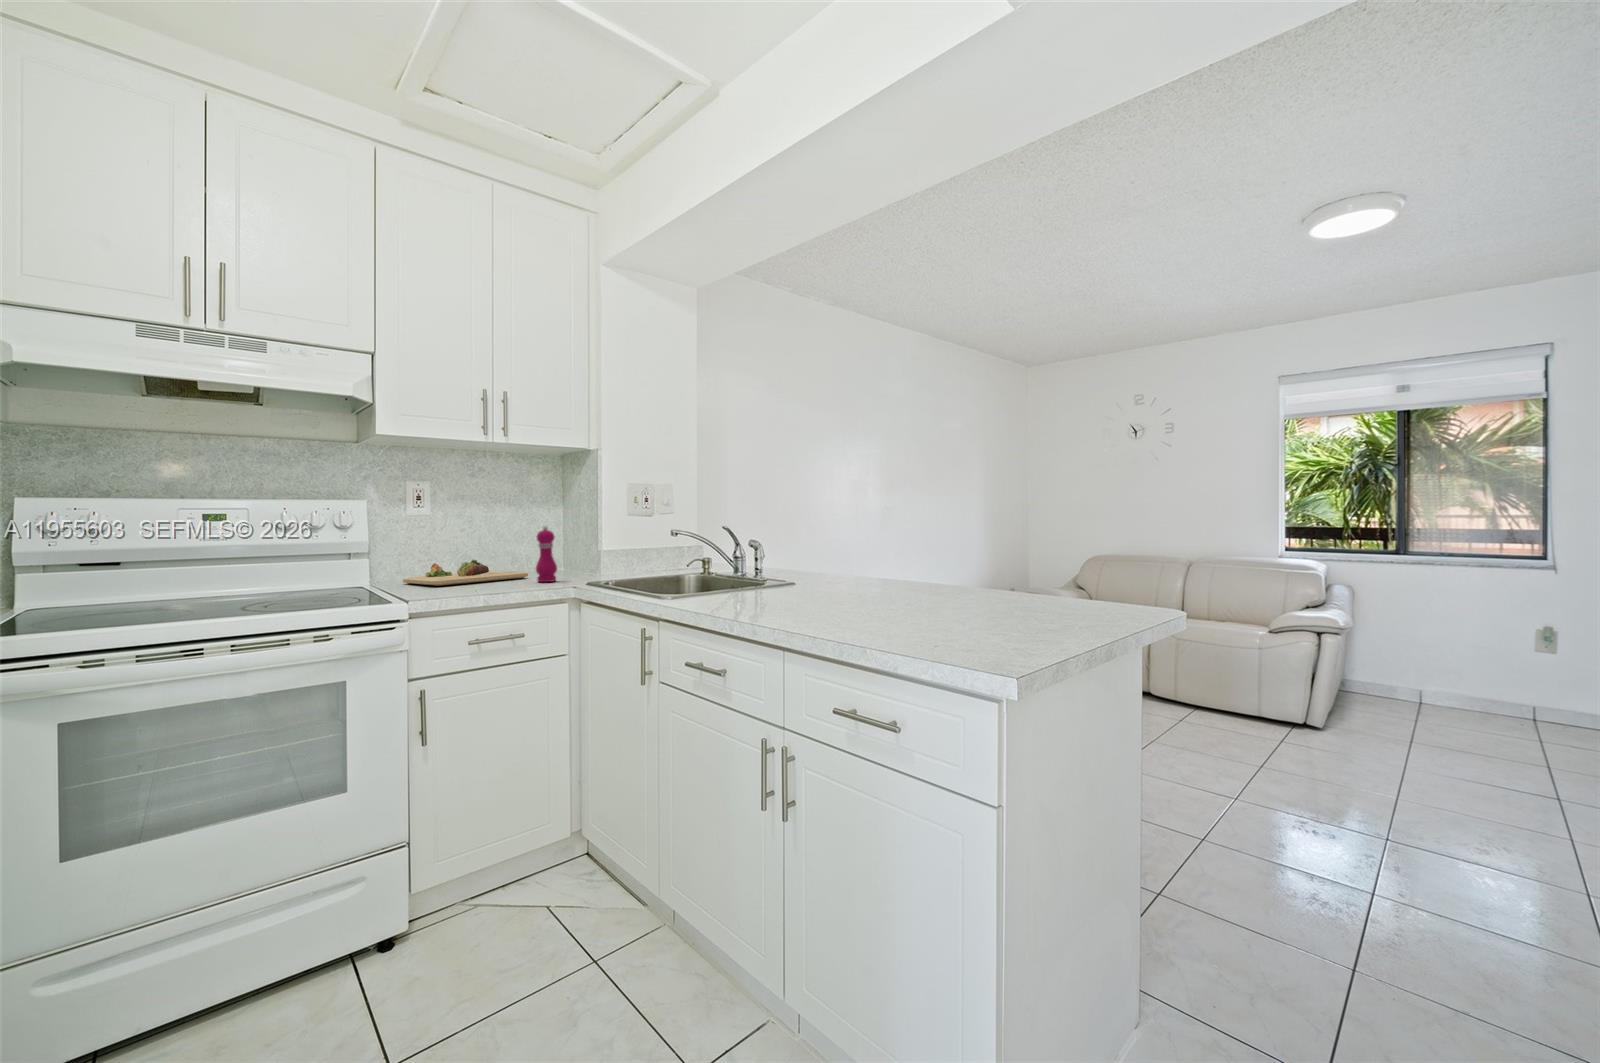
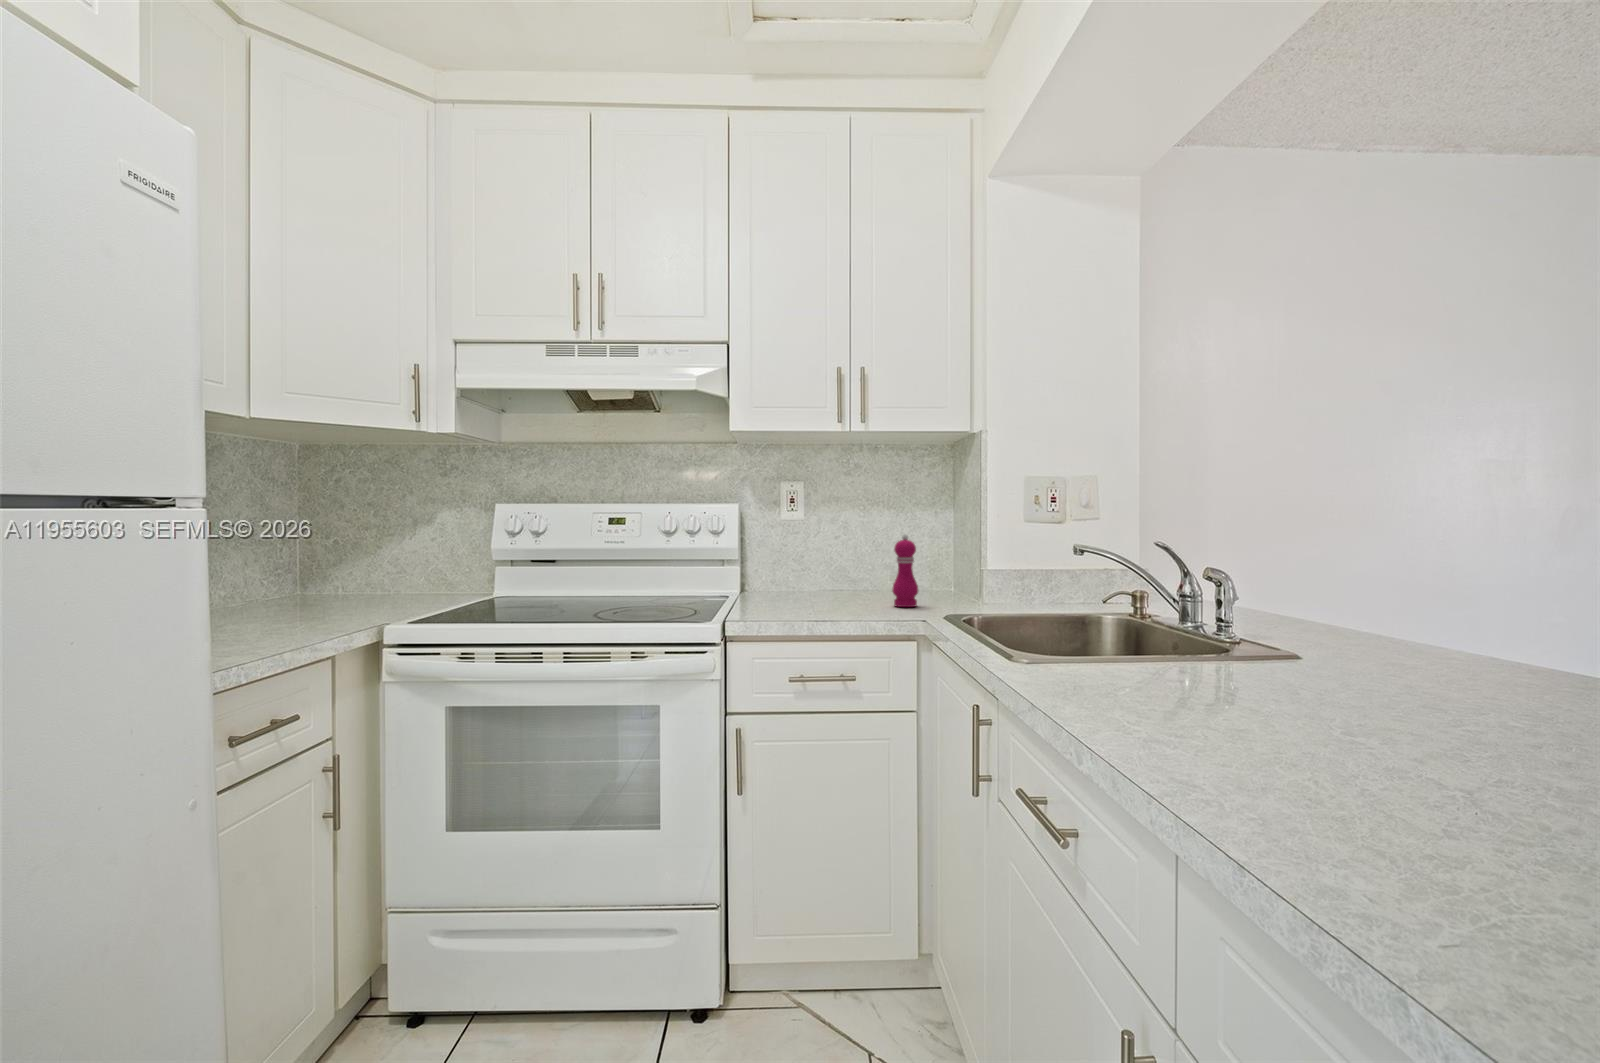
cutting board: present [403,560,528,586] -> none [770,571,895,600]

